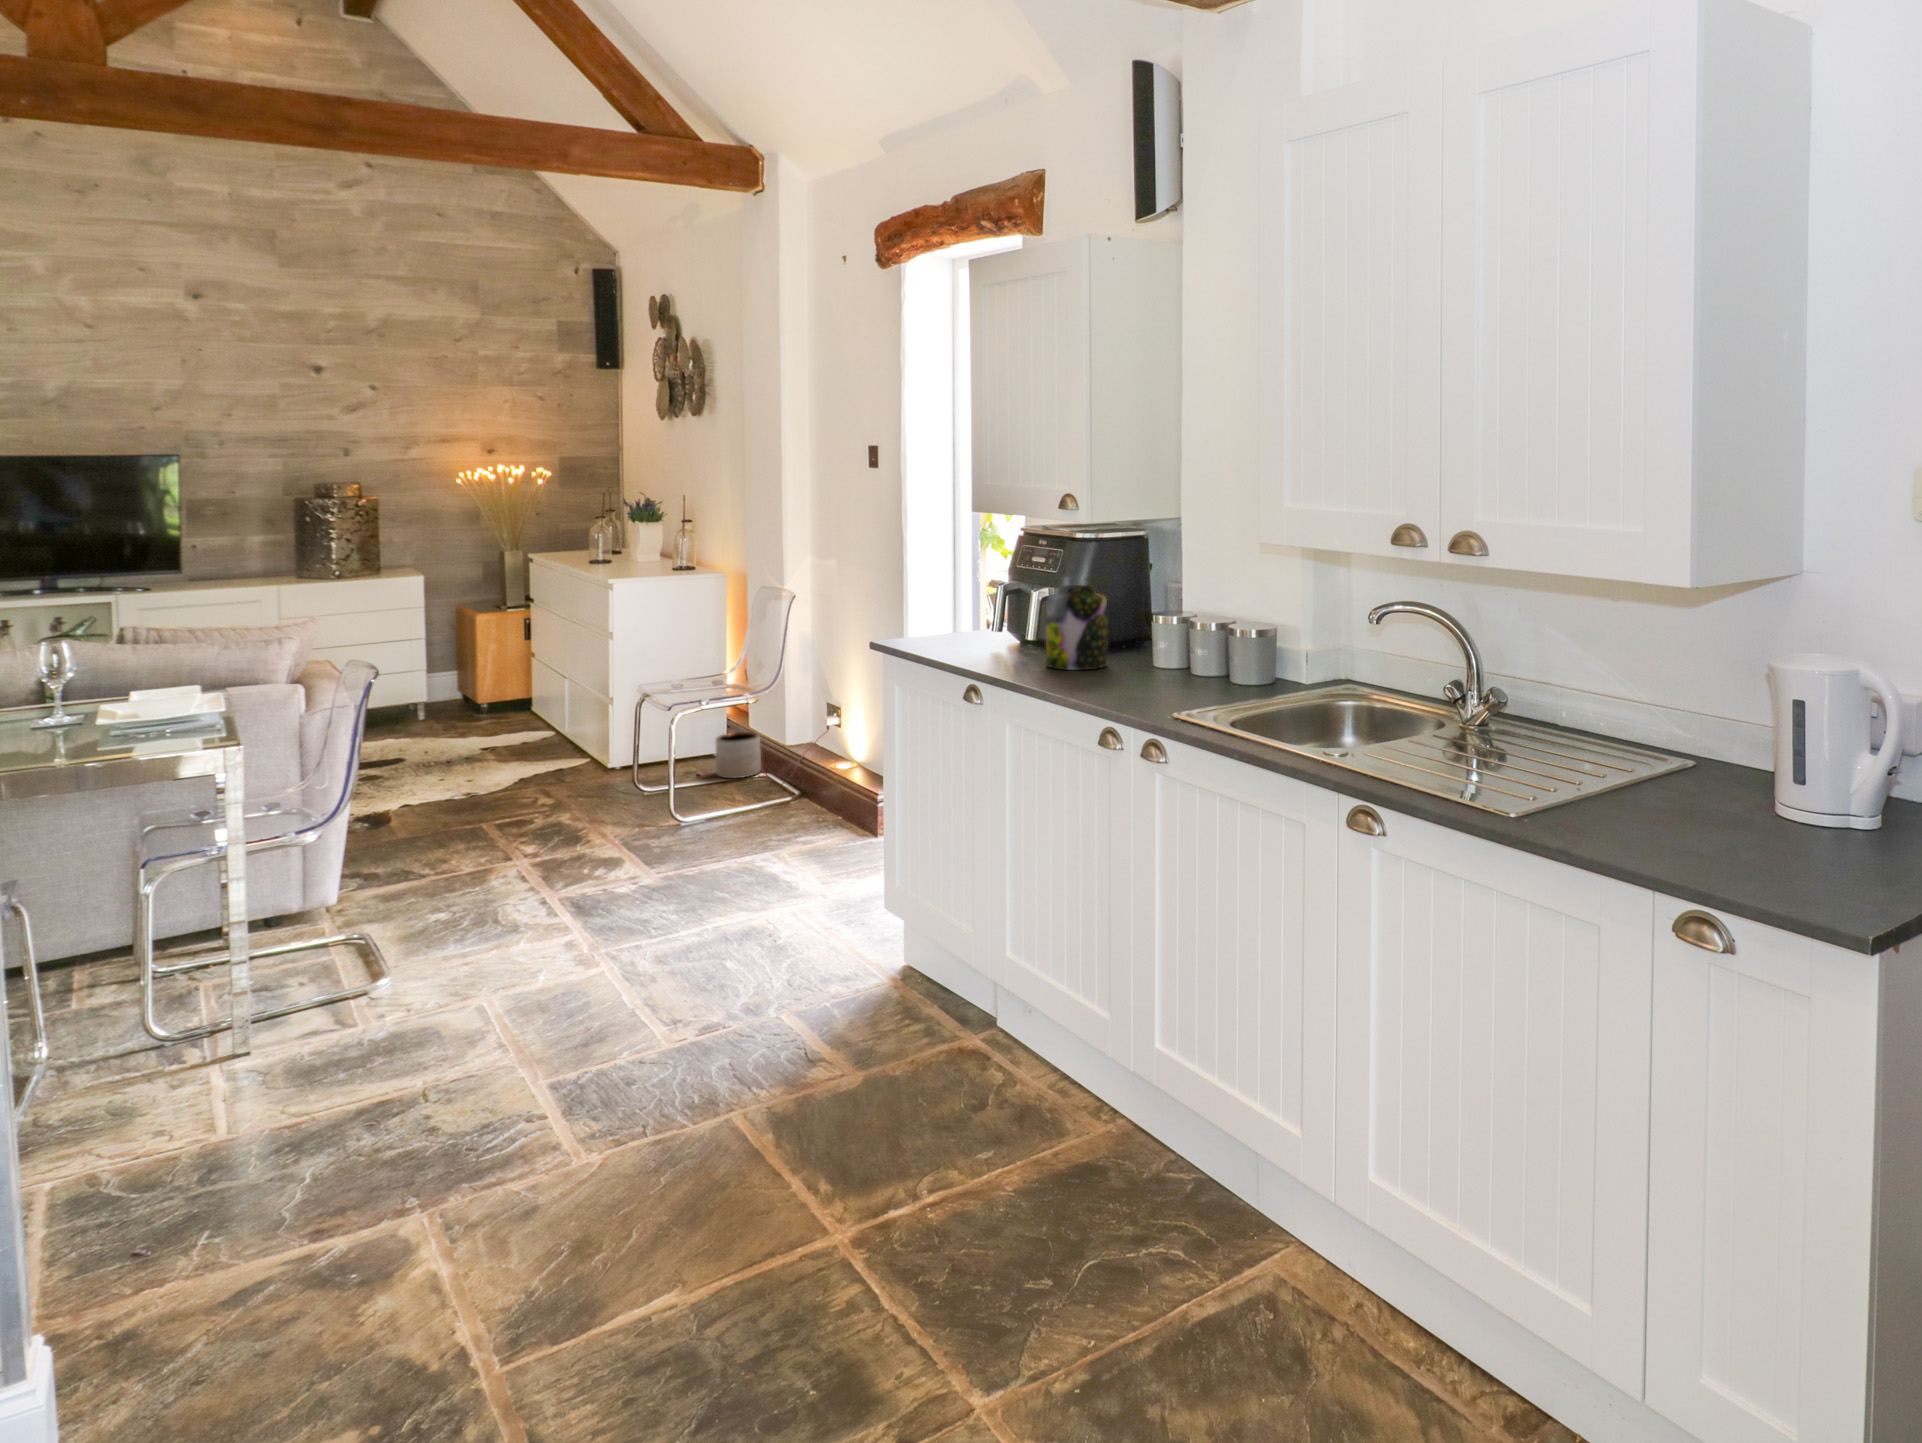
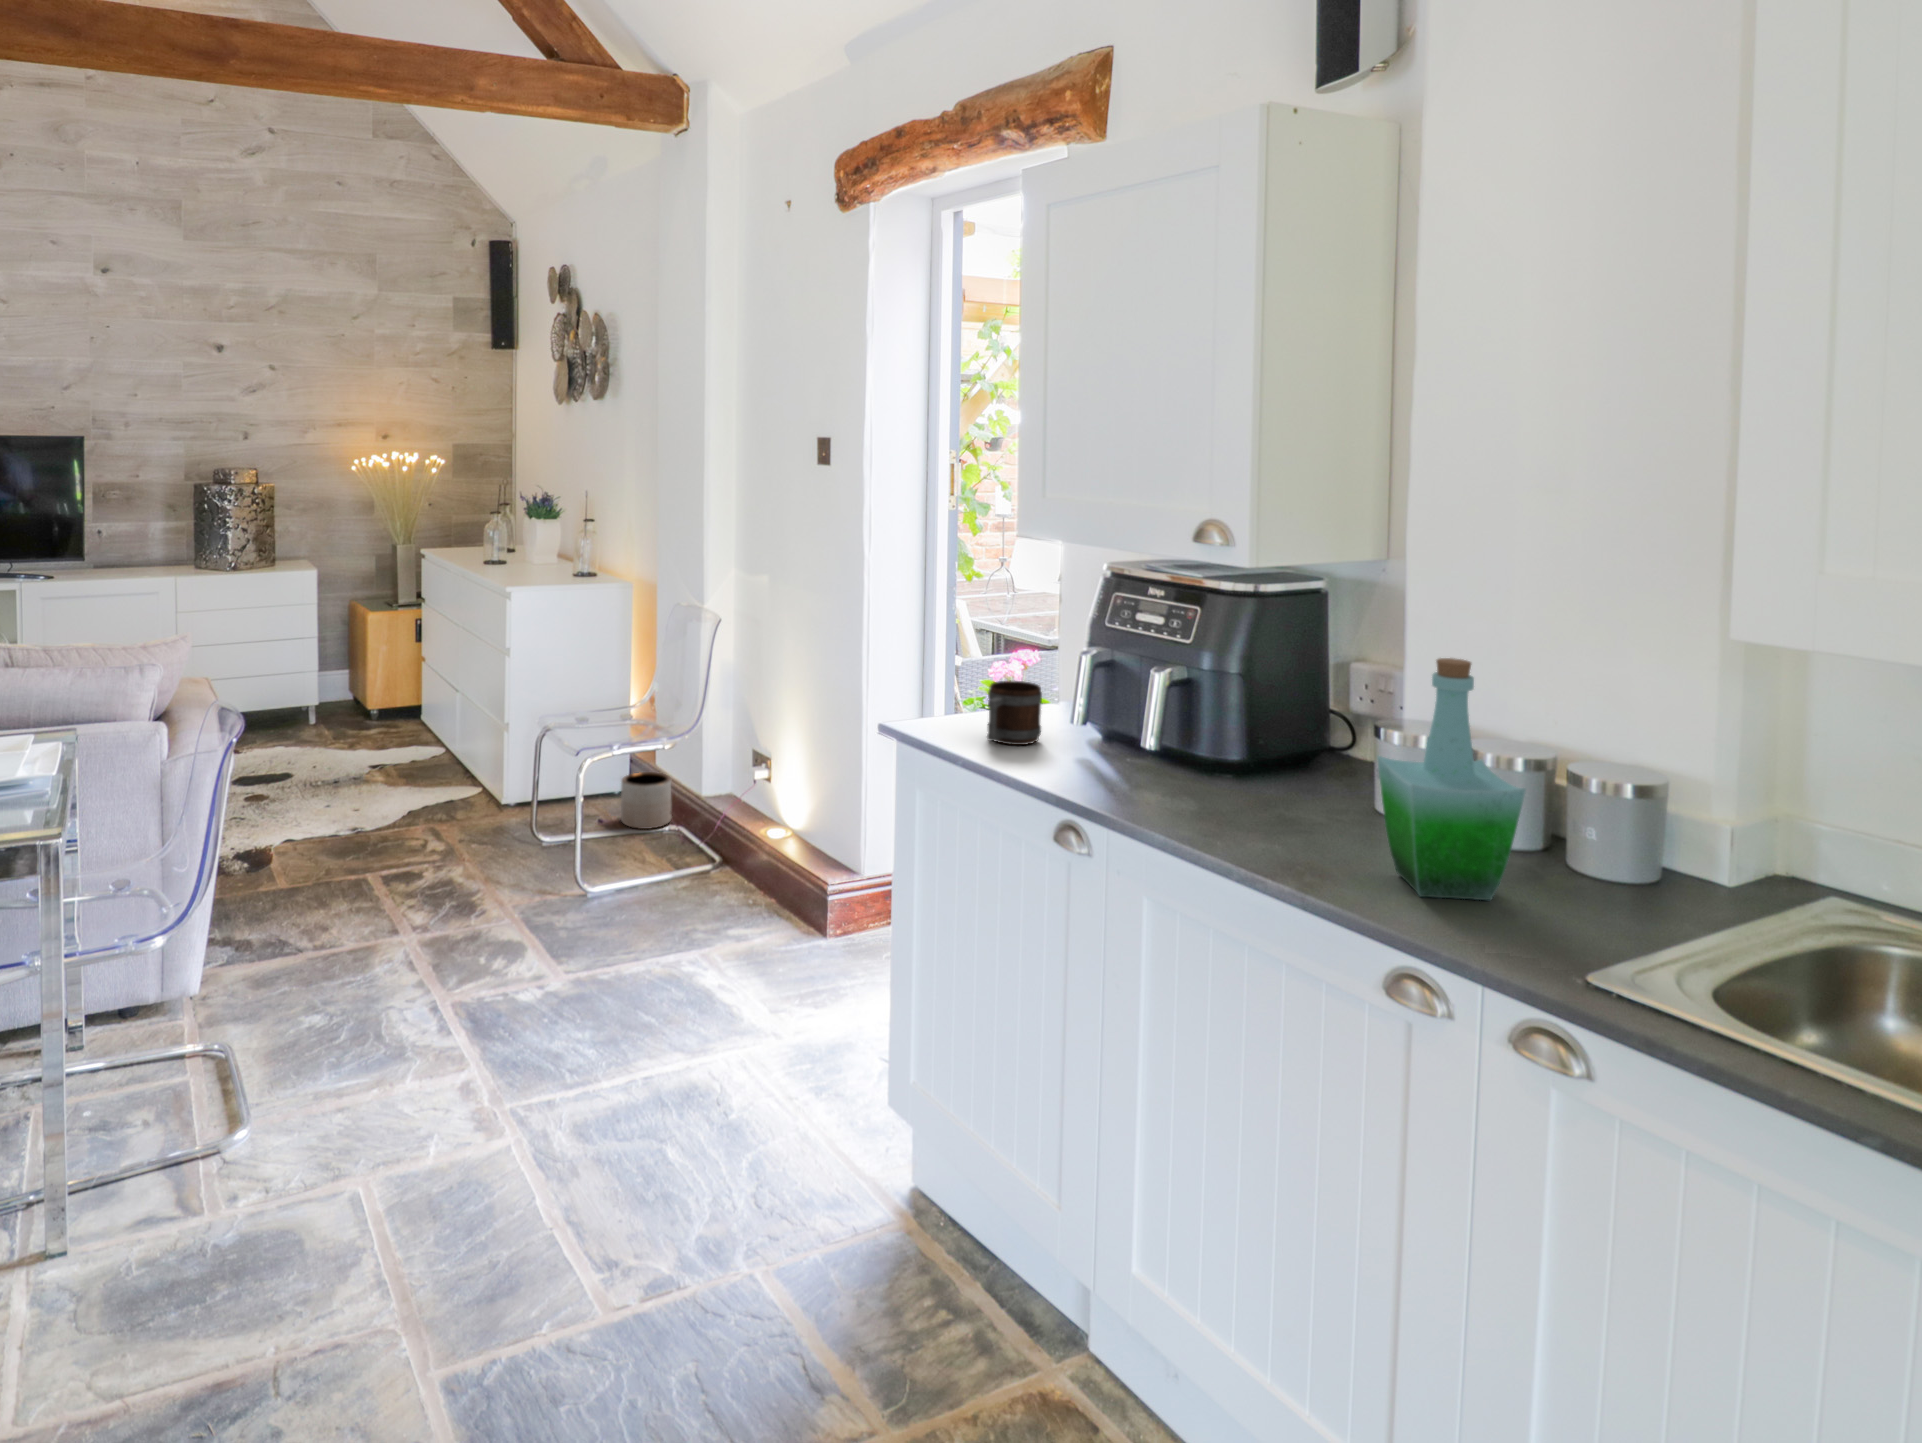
bottle: none [1118,564,1178,697] -> present [1377,658,1526,900]
jar: present [1046,585,1108,670] -> none [1190,667,1296,810]
mug: none [934,608,975,649] -> present [987,681,1042,745]

